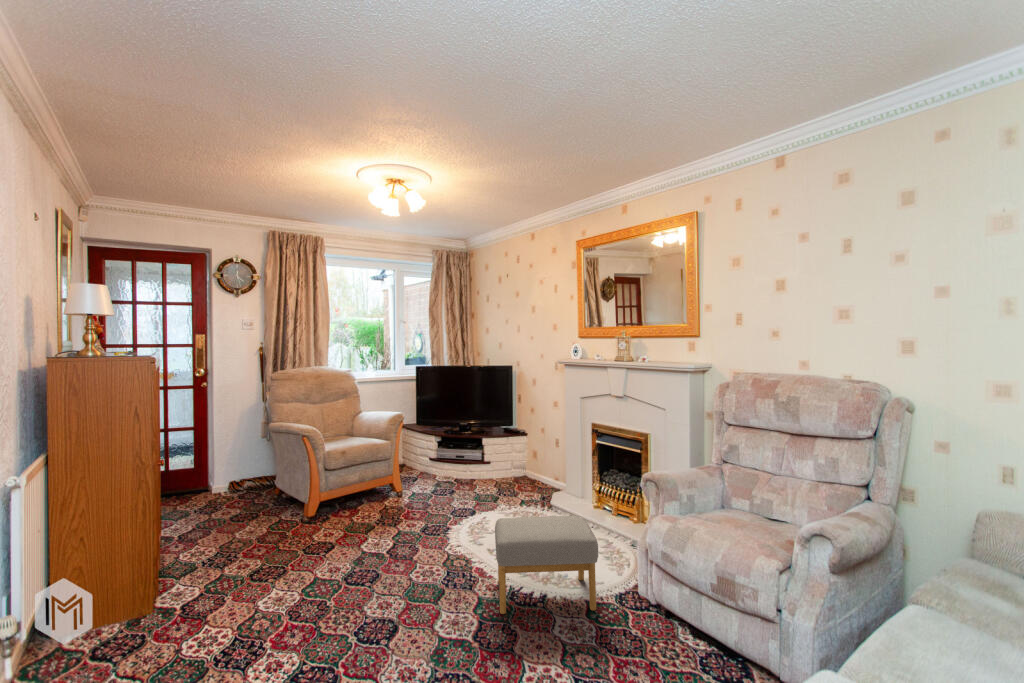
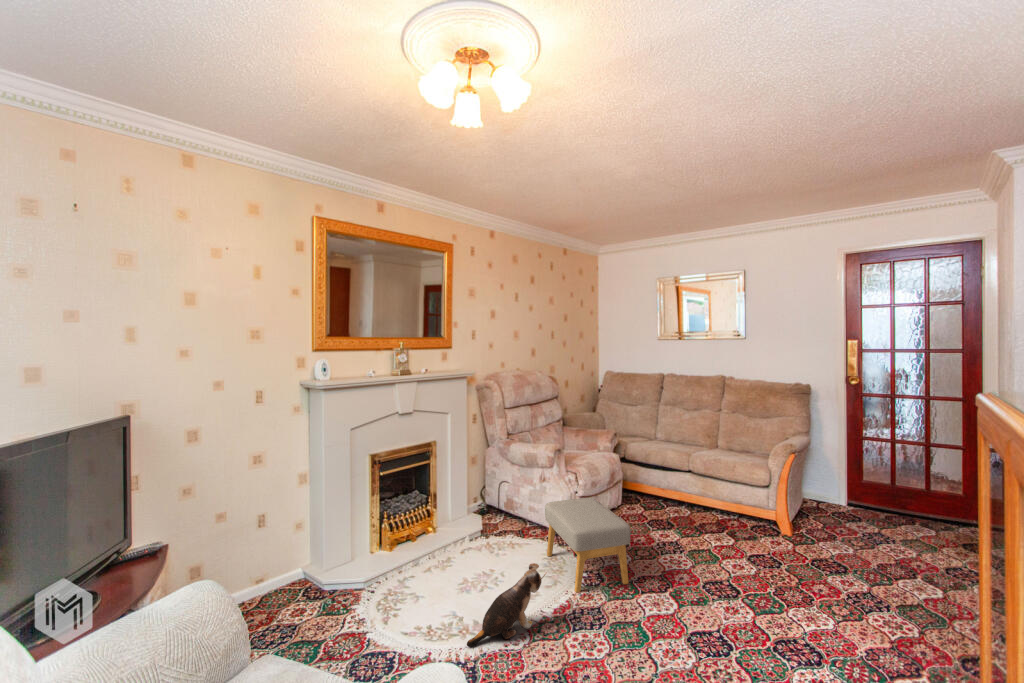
plush toy: none [451,513,478,553] -> present [467,563,546,647]

